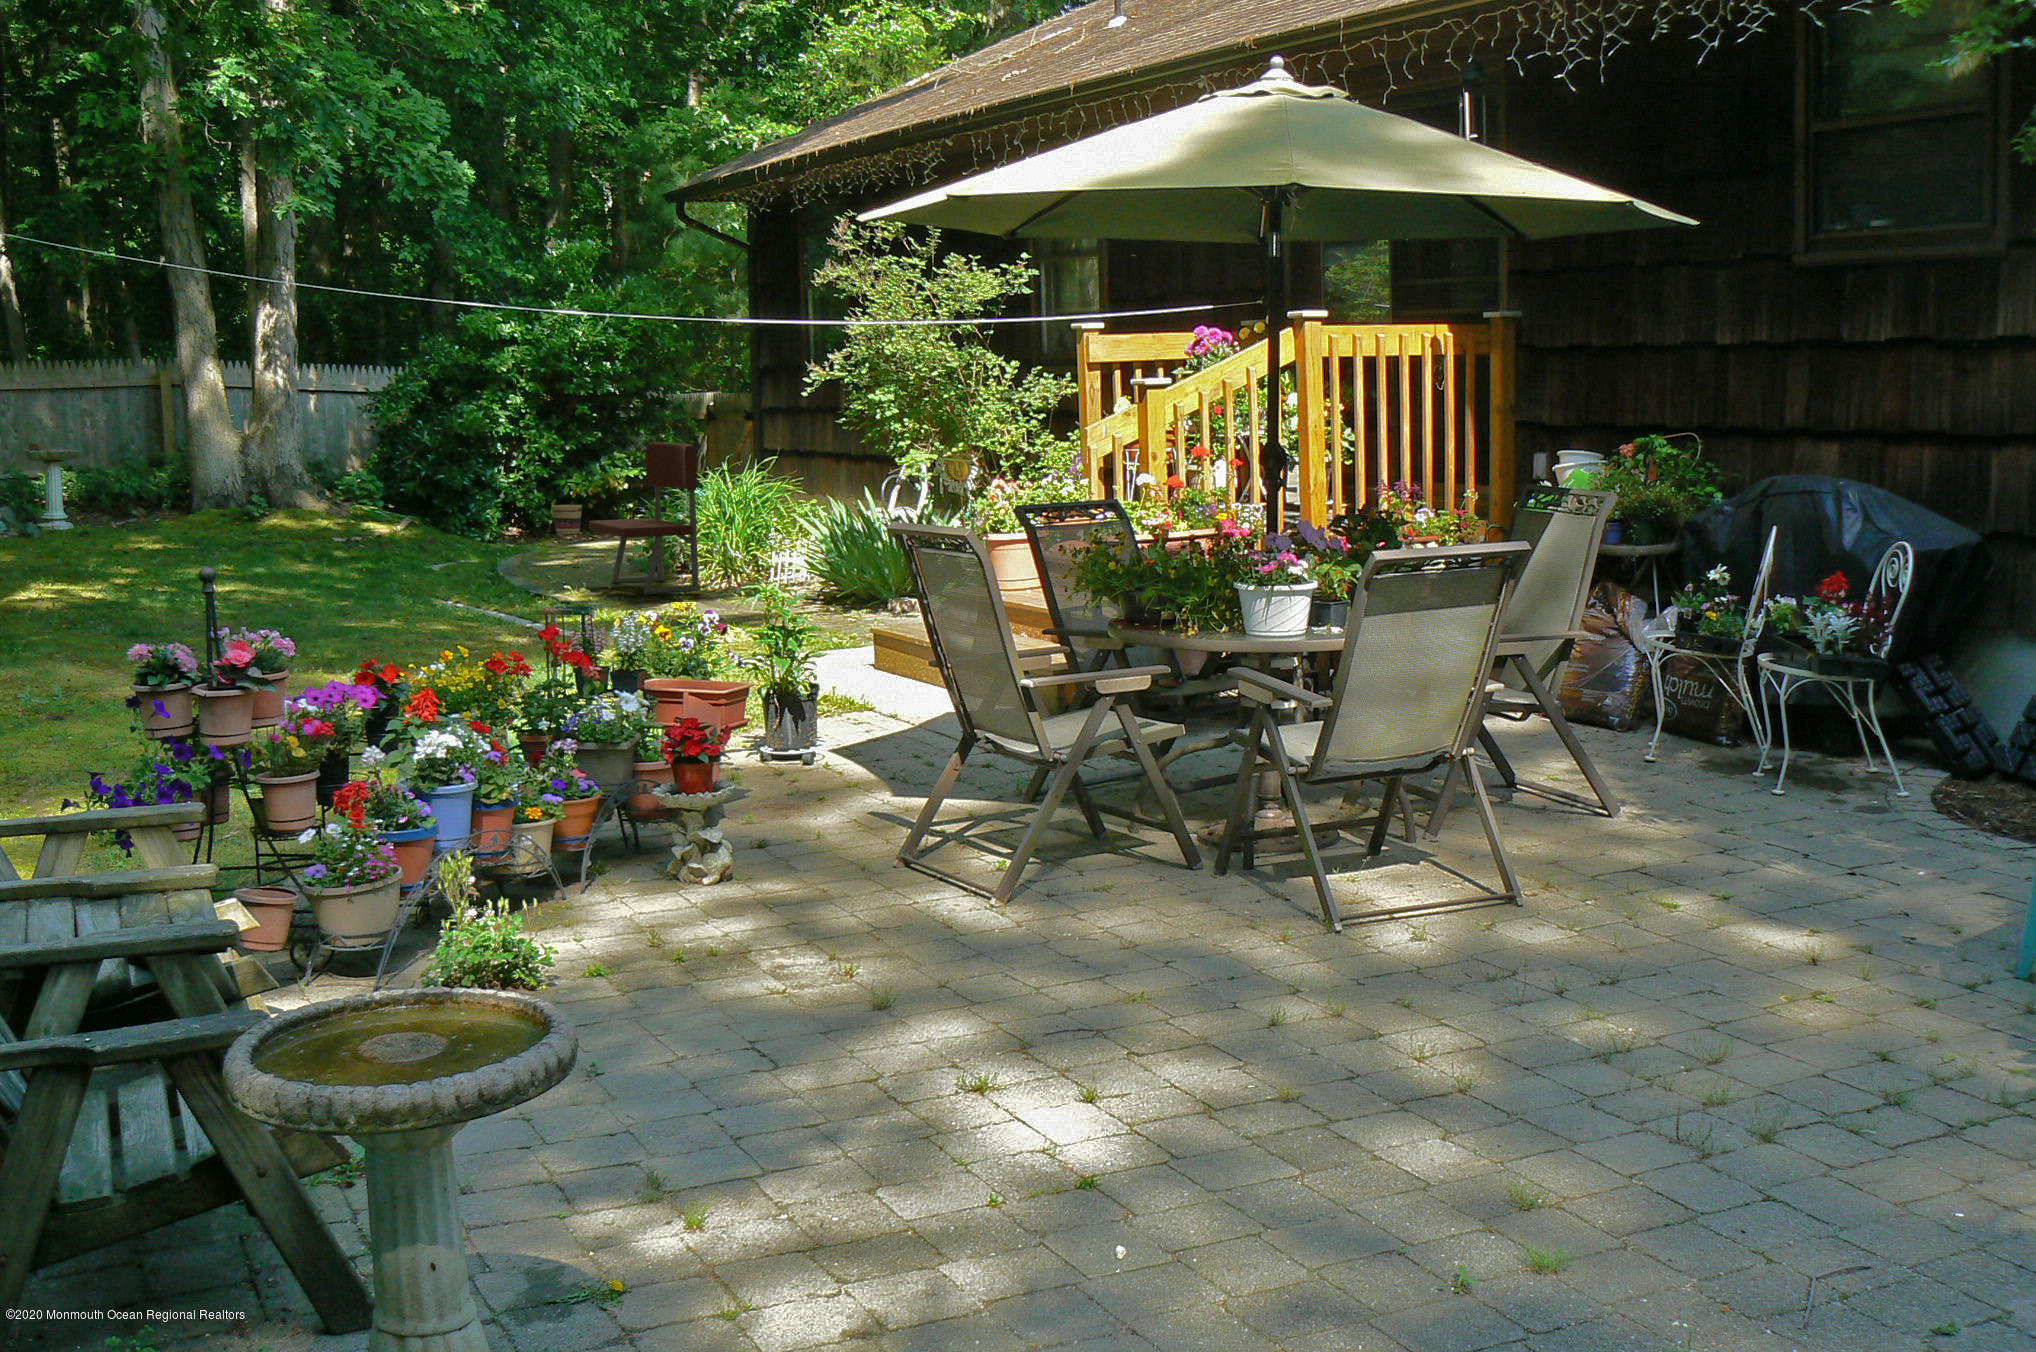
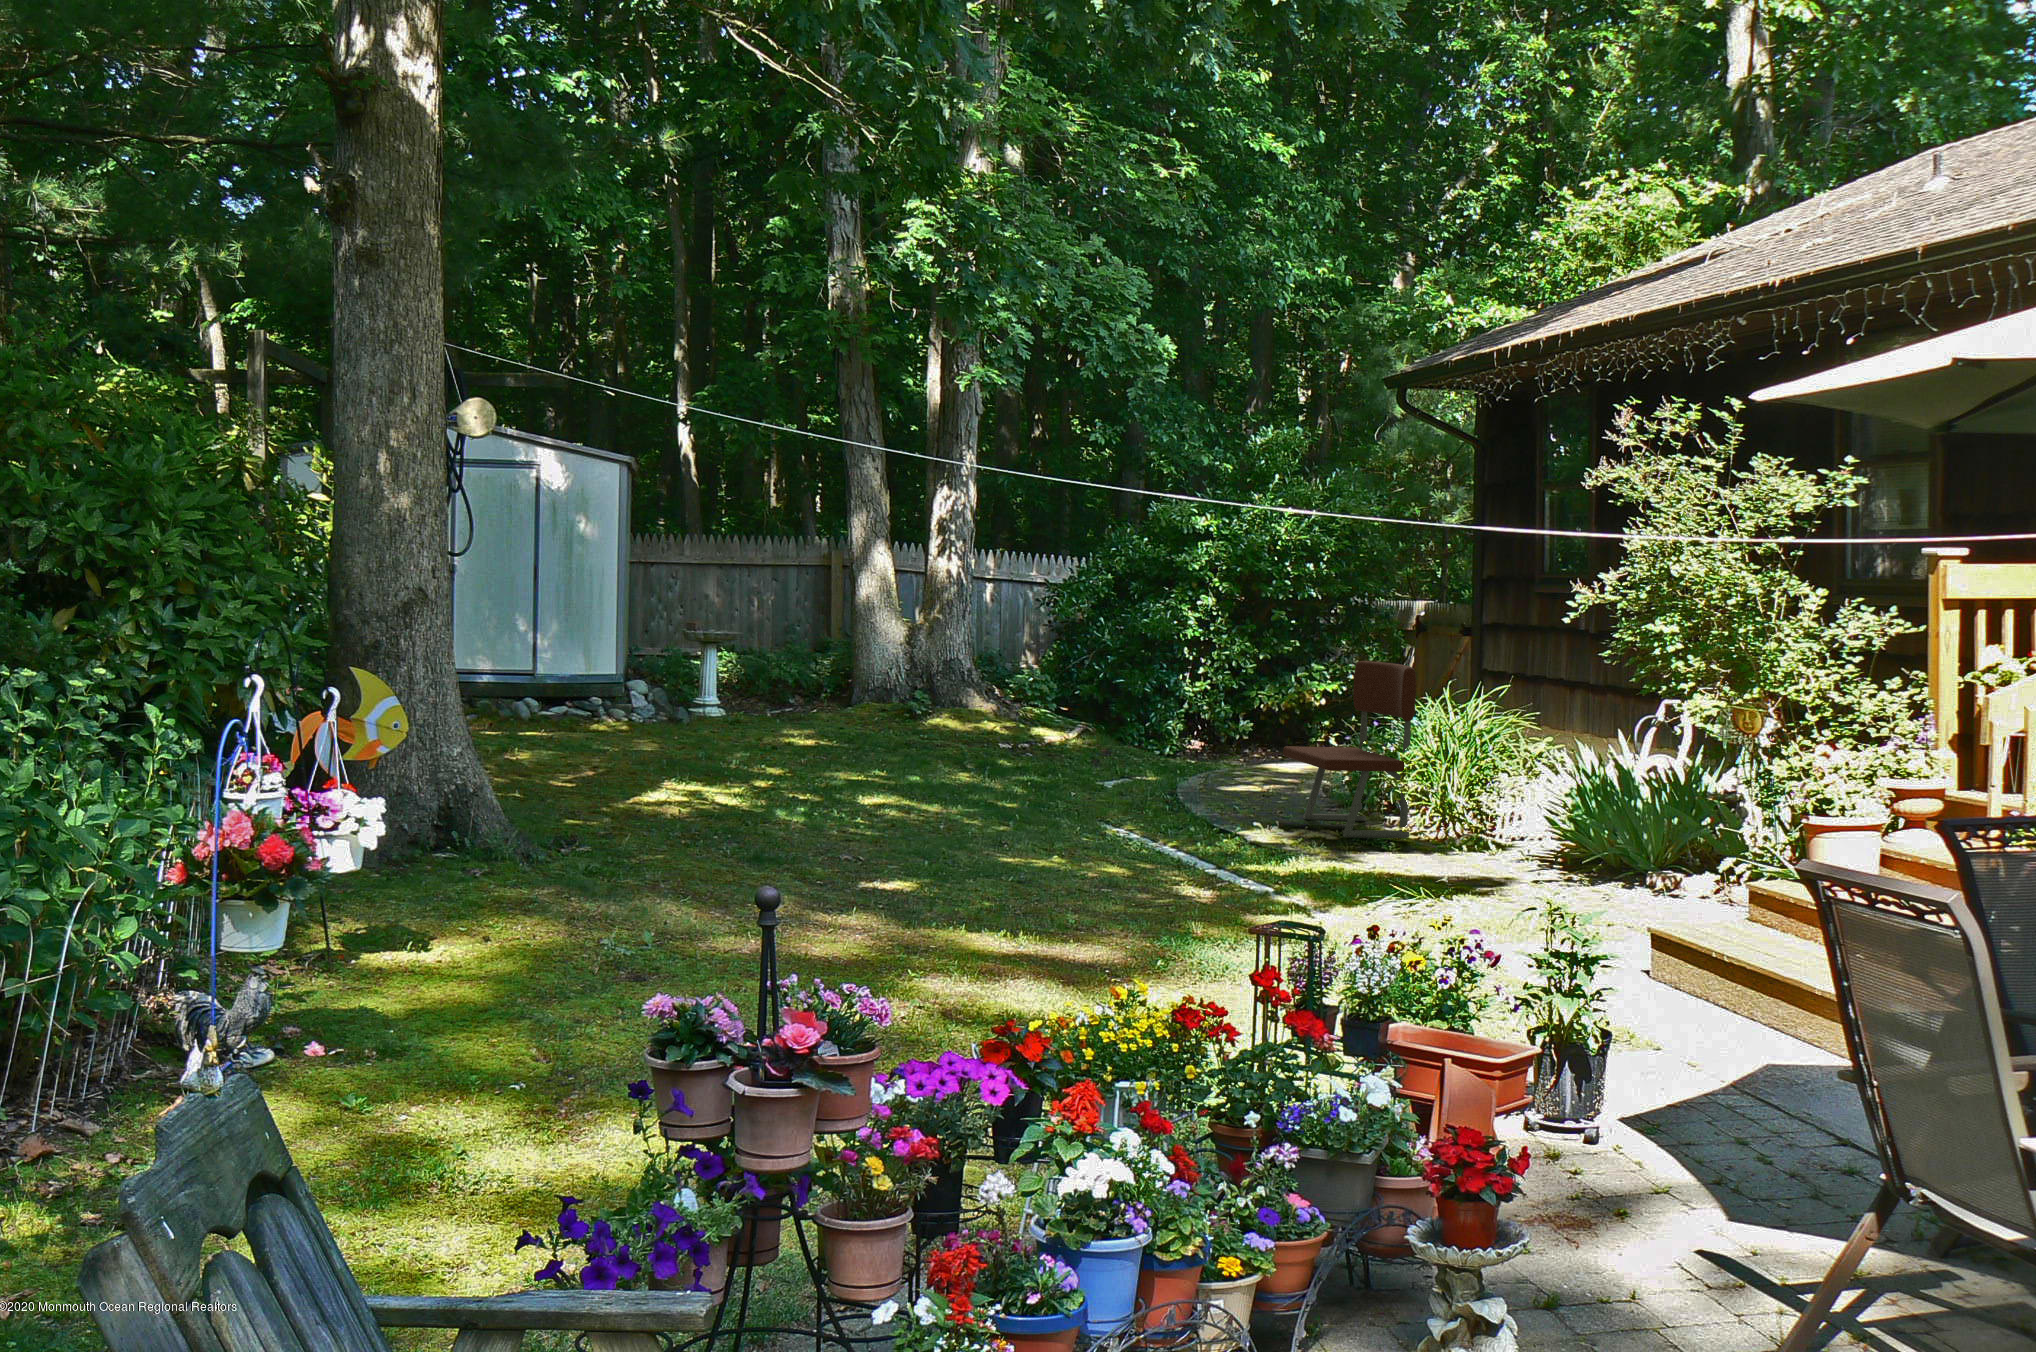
basket: present [551,505,582,534] -> none [1233,720,1267,753]

